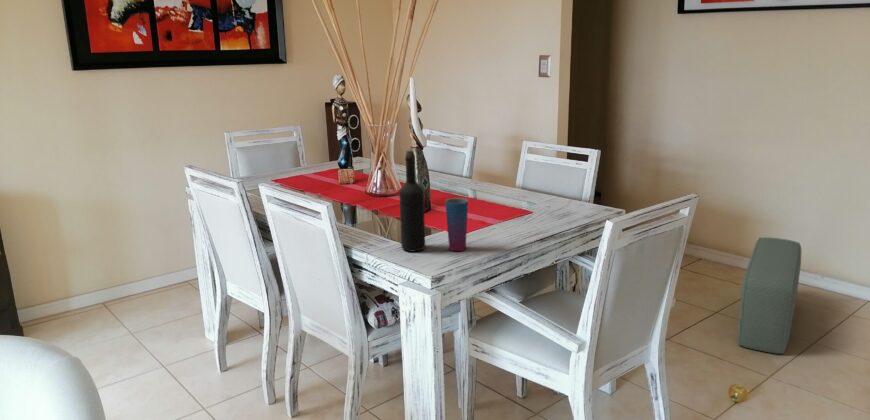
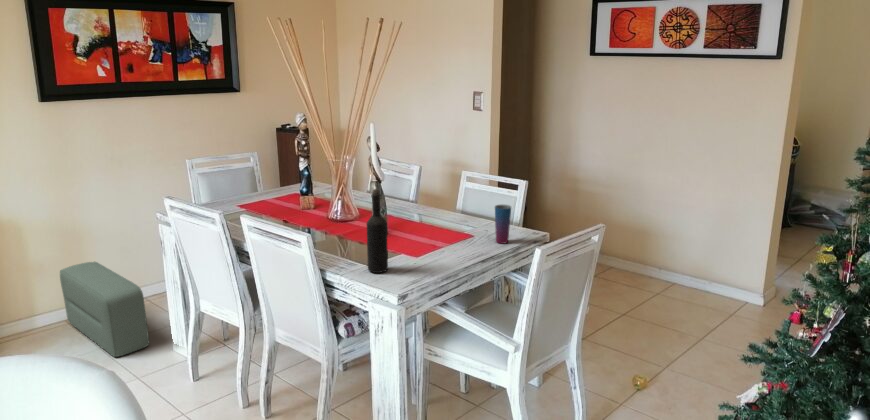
cup: present [445,198,468,251] -> present [495,205,511,244]
pouf: present [738,238,801,354] -> present [60,262,149,357]

